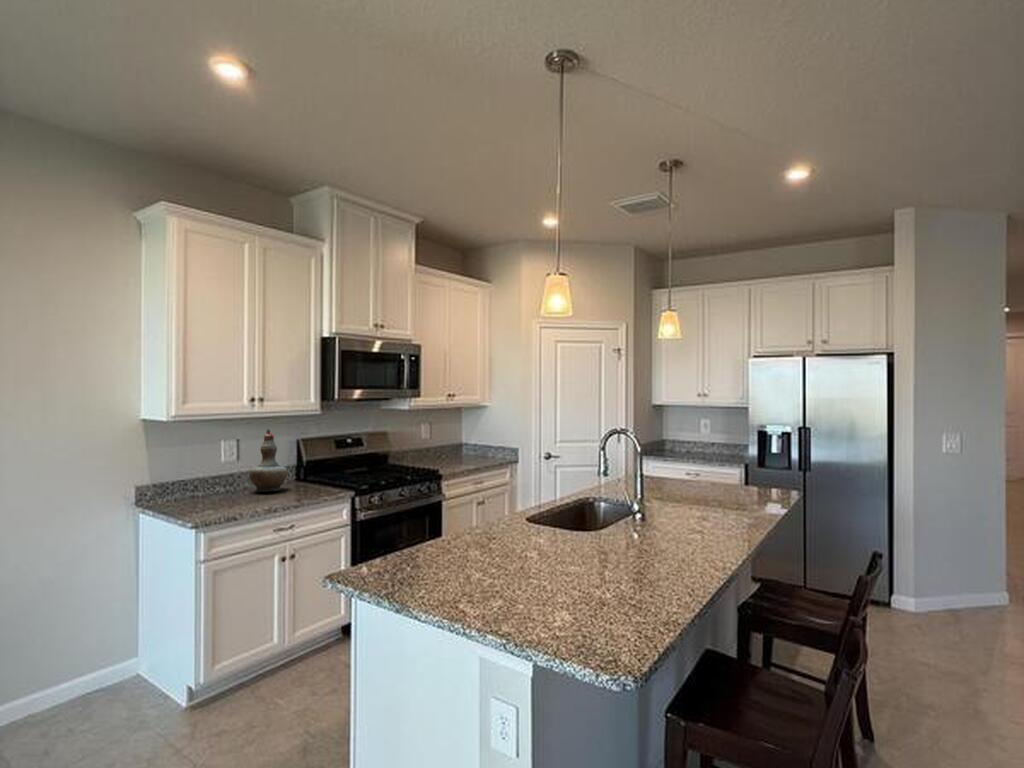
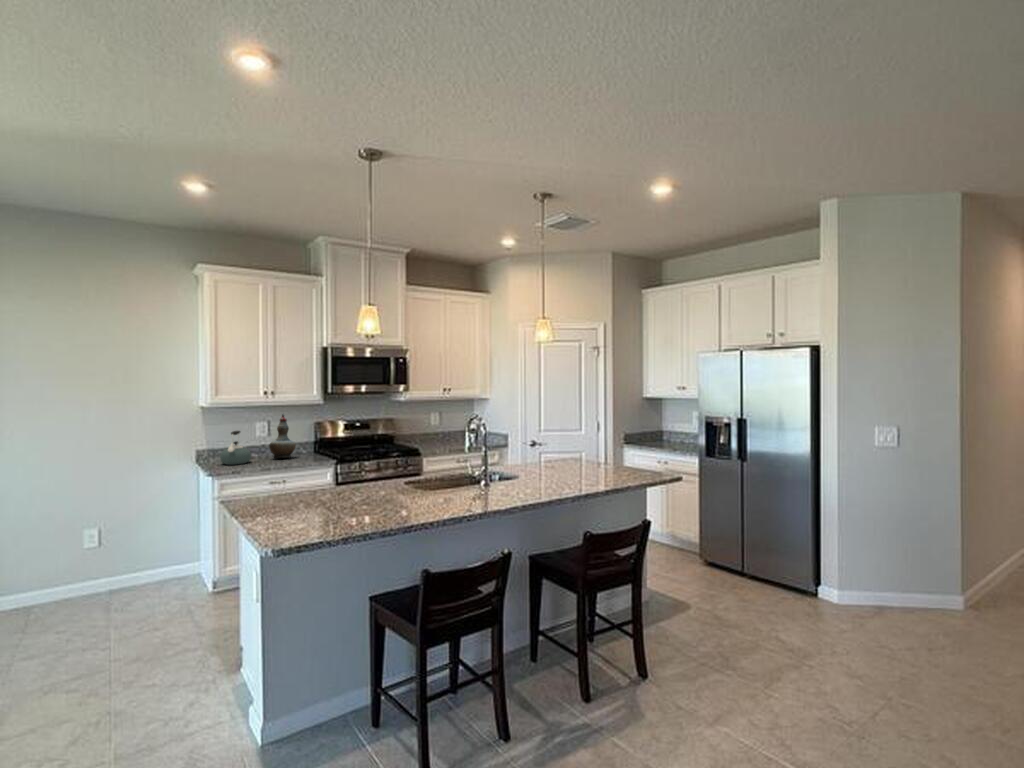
kettle: none [184,455,231,506] -> present [220,431,251,465]

